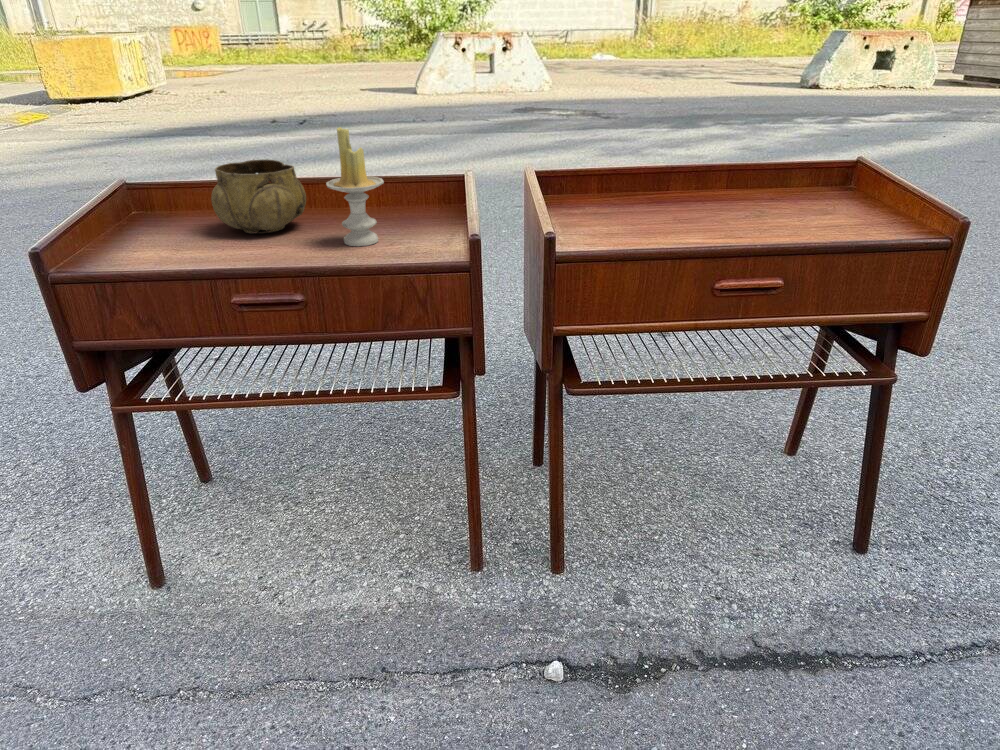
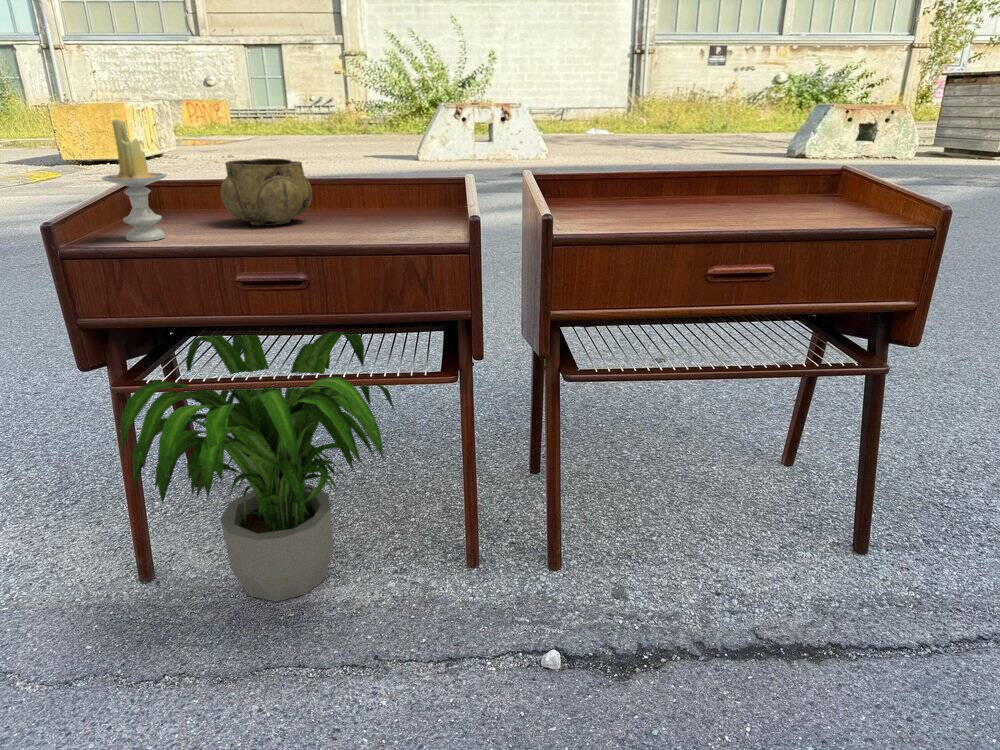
candle: present [326,127,384,246] -> present [102,119,166,242]
potted plant: none [122,335,398,609] -> present [121,331,394,602]

